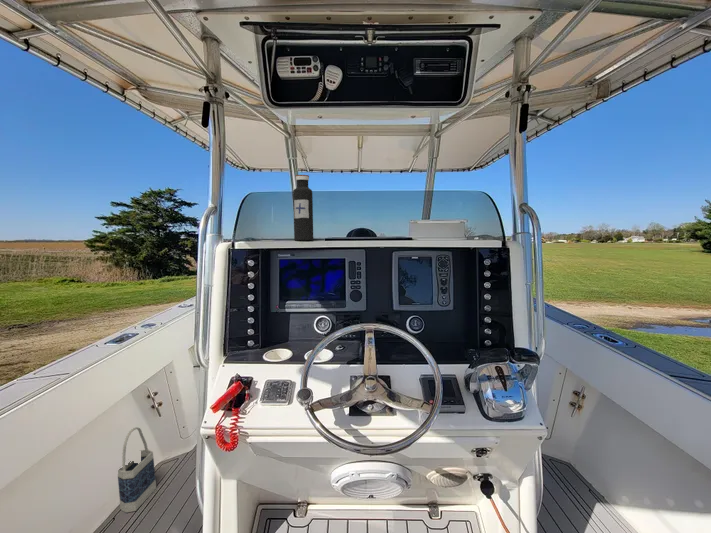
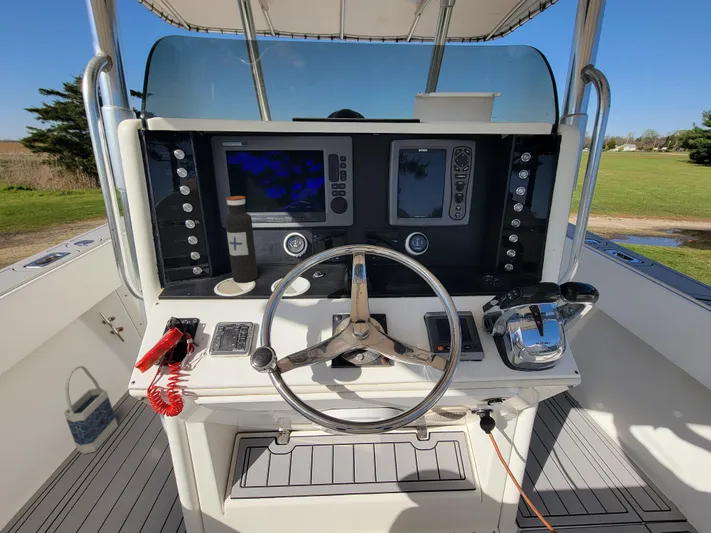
water bottle: present [293,175,313,240] -> present [225,196,258,282]

